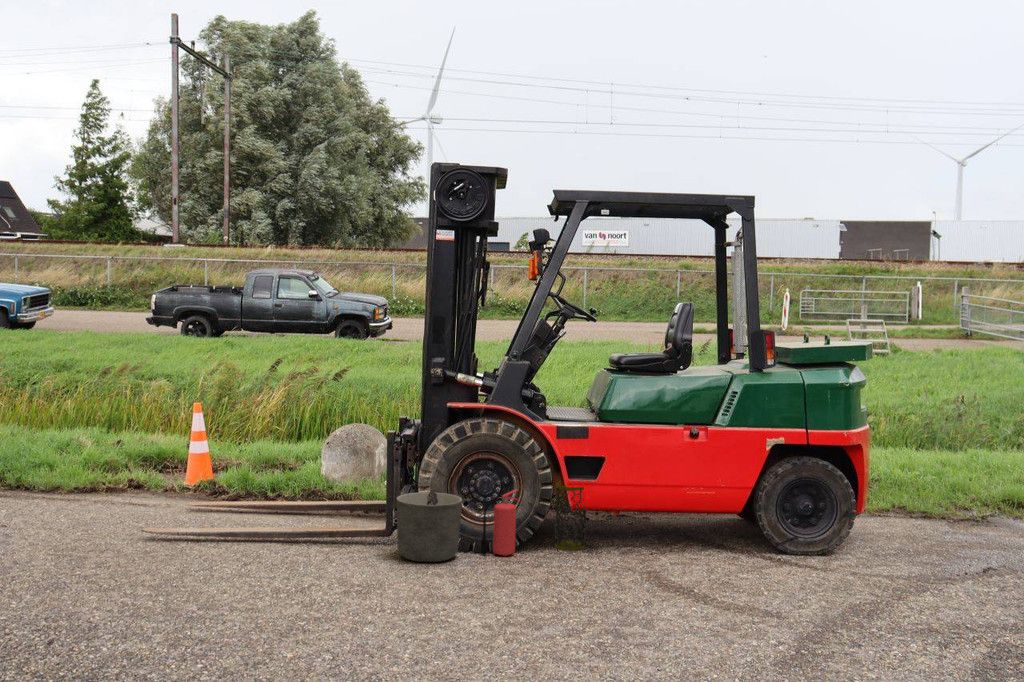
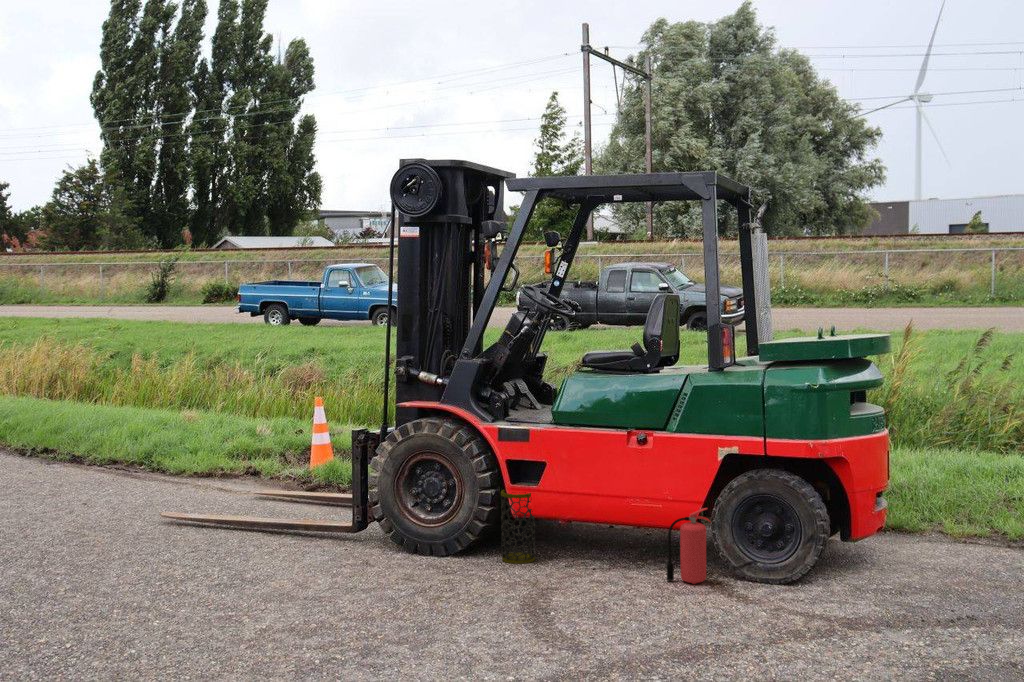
fire extinguisher: present [481,490,517,556] -> present [667,508,710,584]
planter: present [397,492,462,562] -> none [322,491,389,563]

